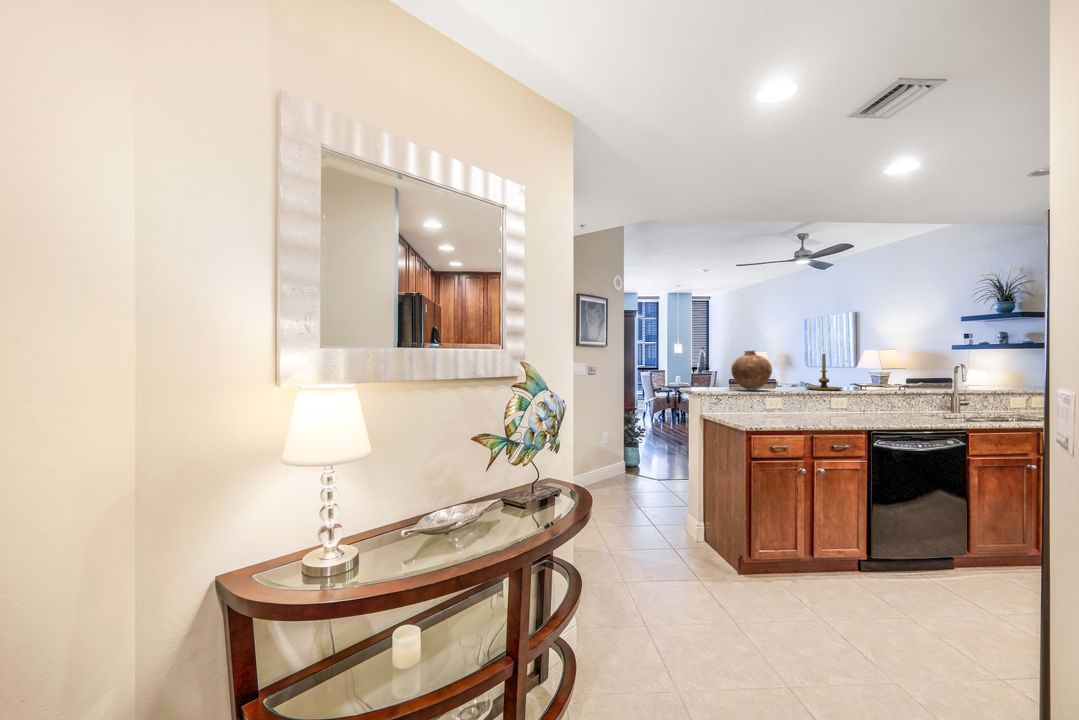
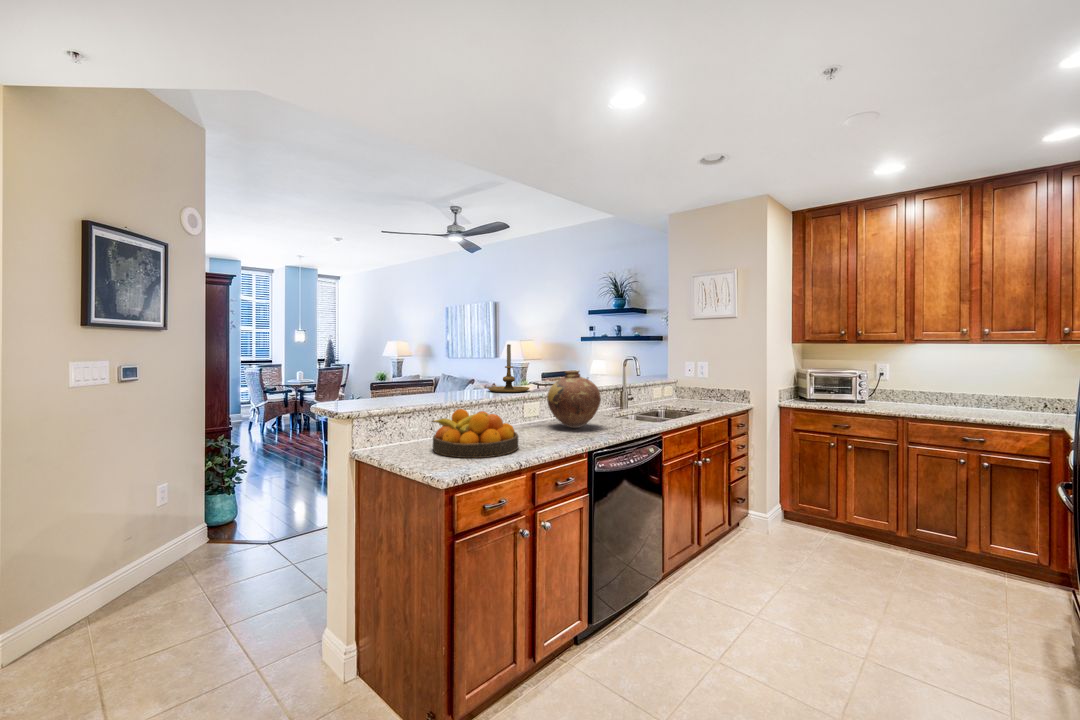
vase: present [731,351,772,391] -> present [547,370,601,428]
fruit bowl: none [748,395,808,423] -> present [432,409,518,458]

